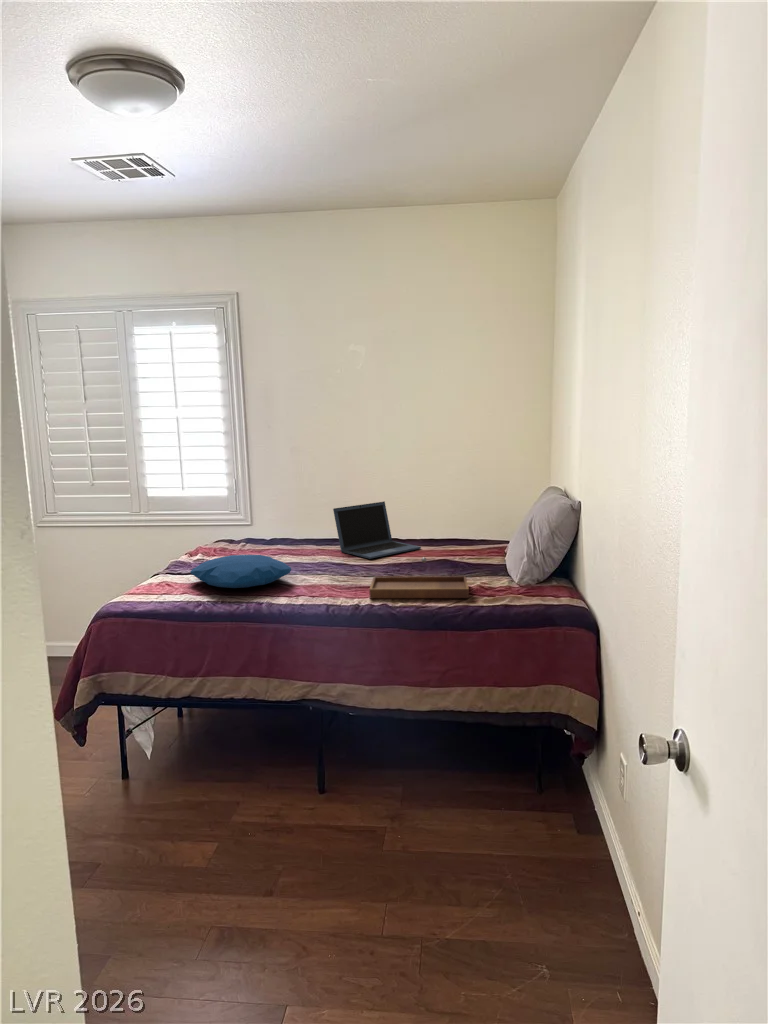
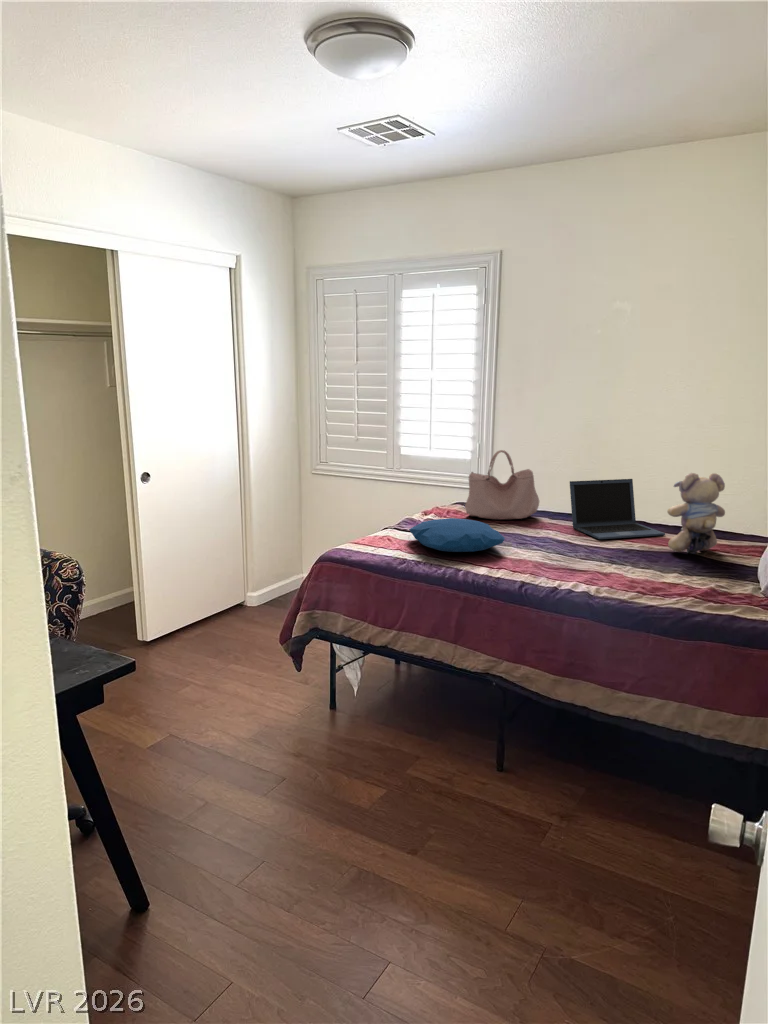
handbag: none [233,484,305,553] -> present [465,450,539,519]
teddy bear: none [427,489,470,561] -> present [667,473,725,554]
tray: present [369,557,469,598] -> none [575,547,698,601]

